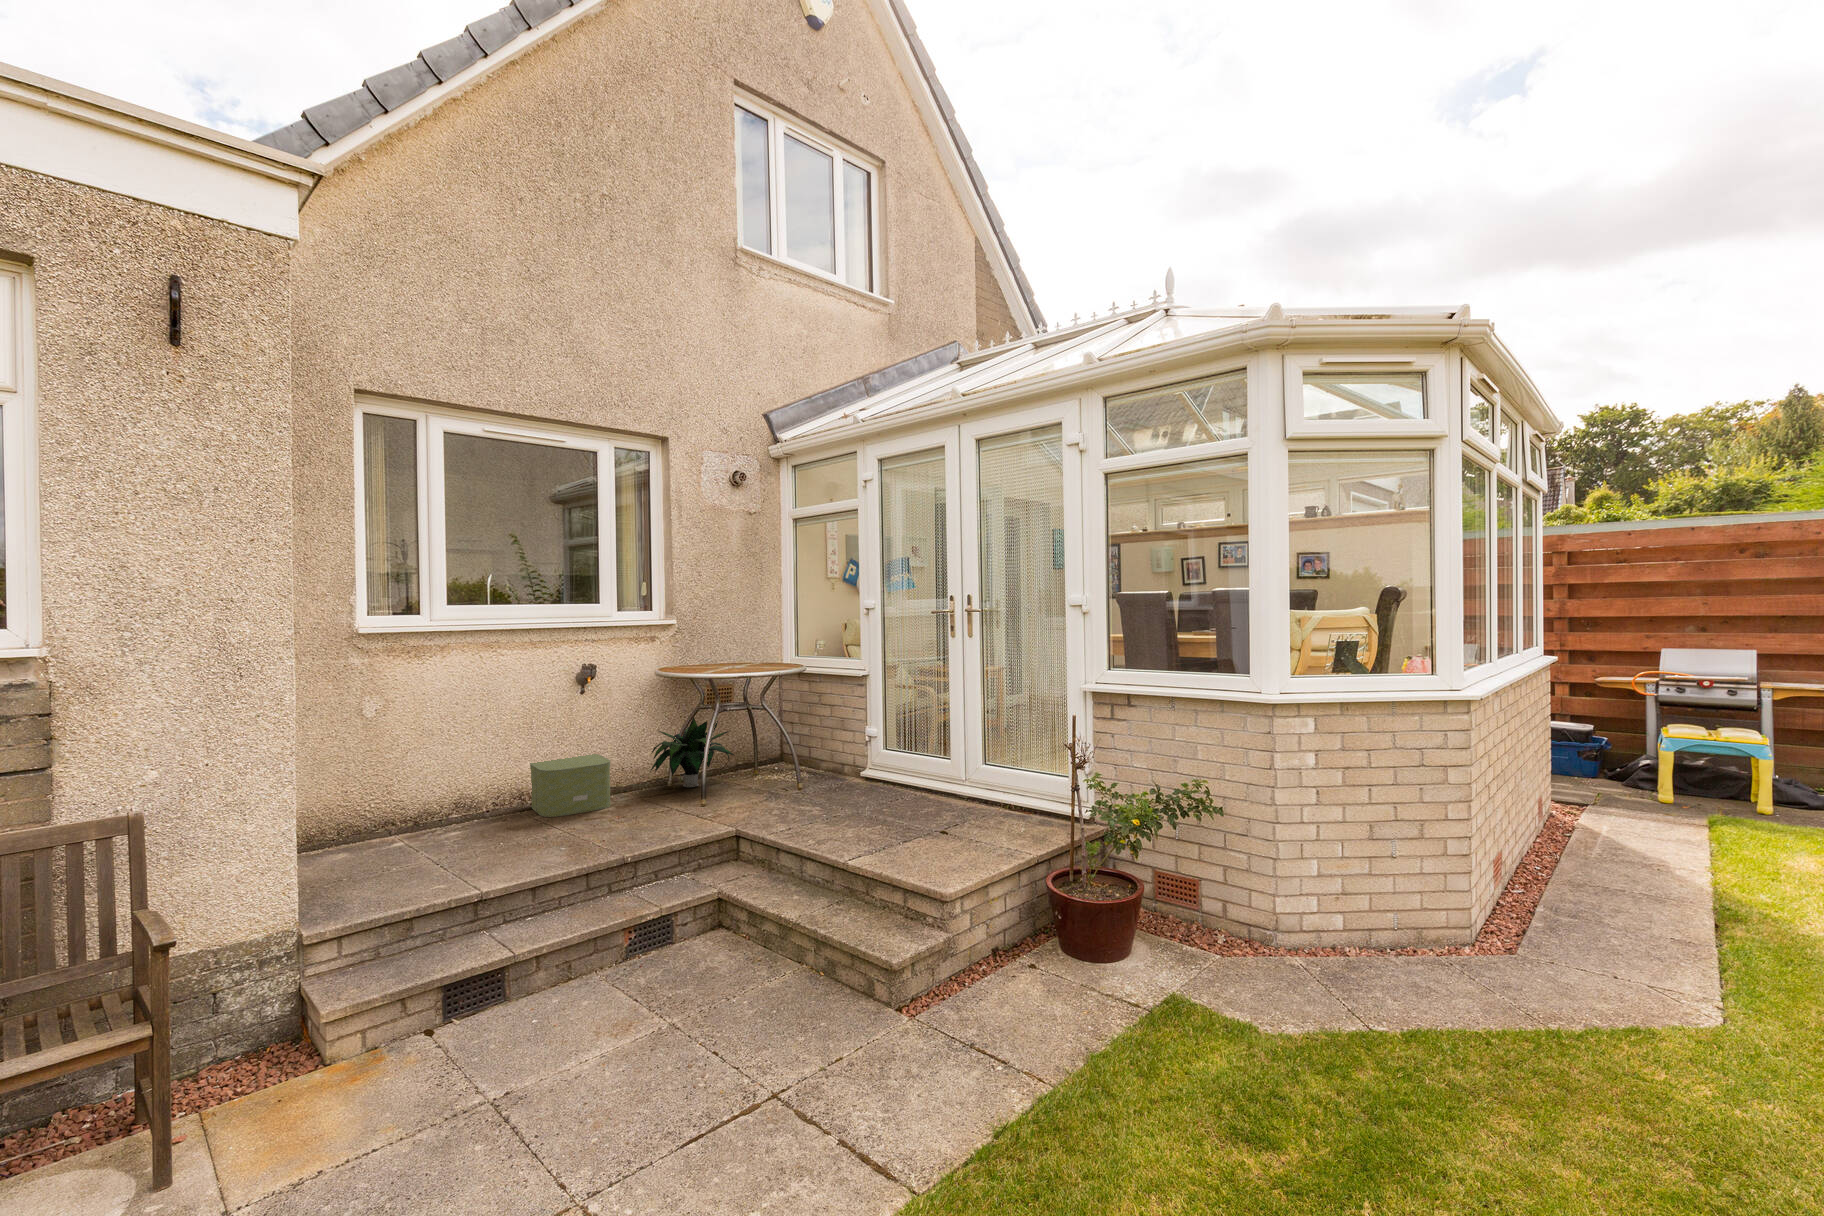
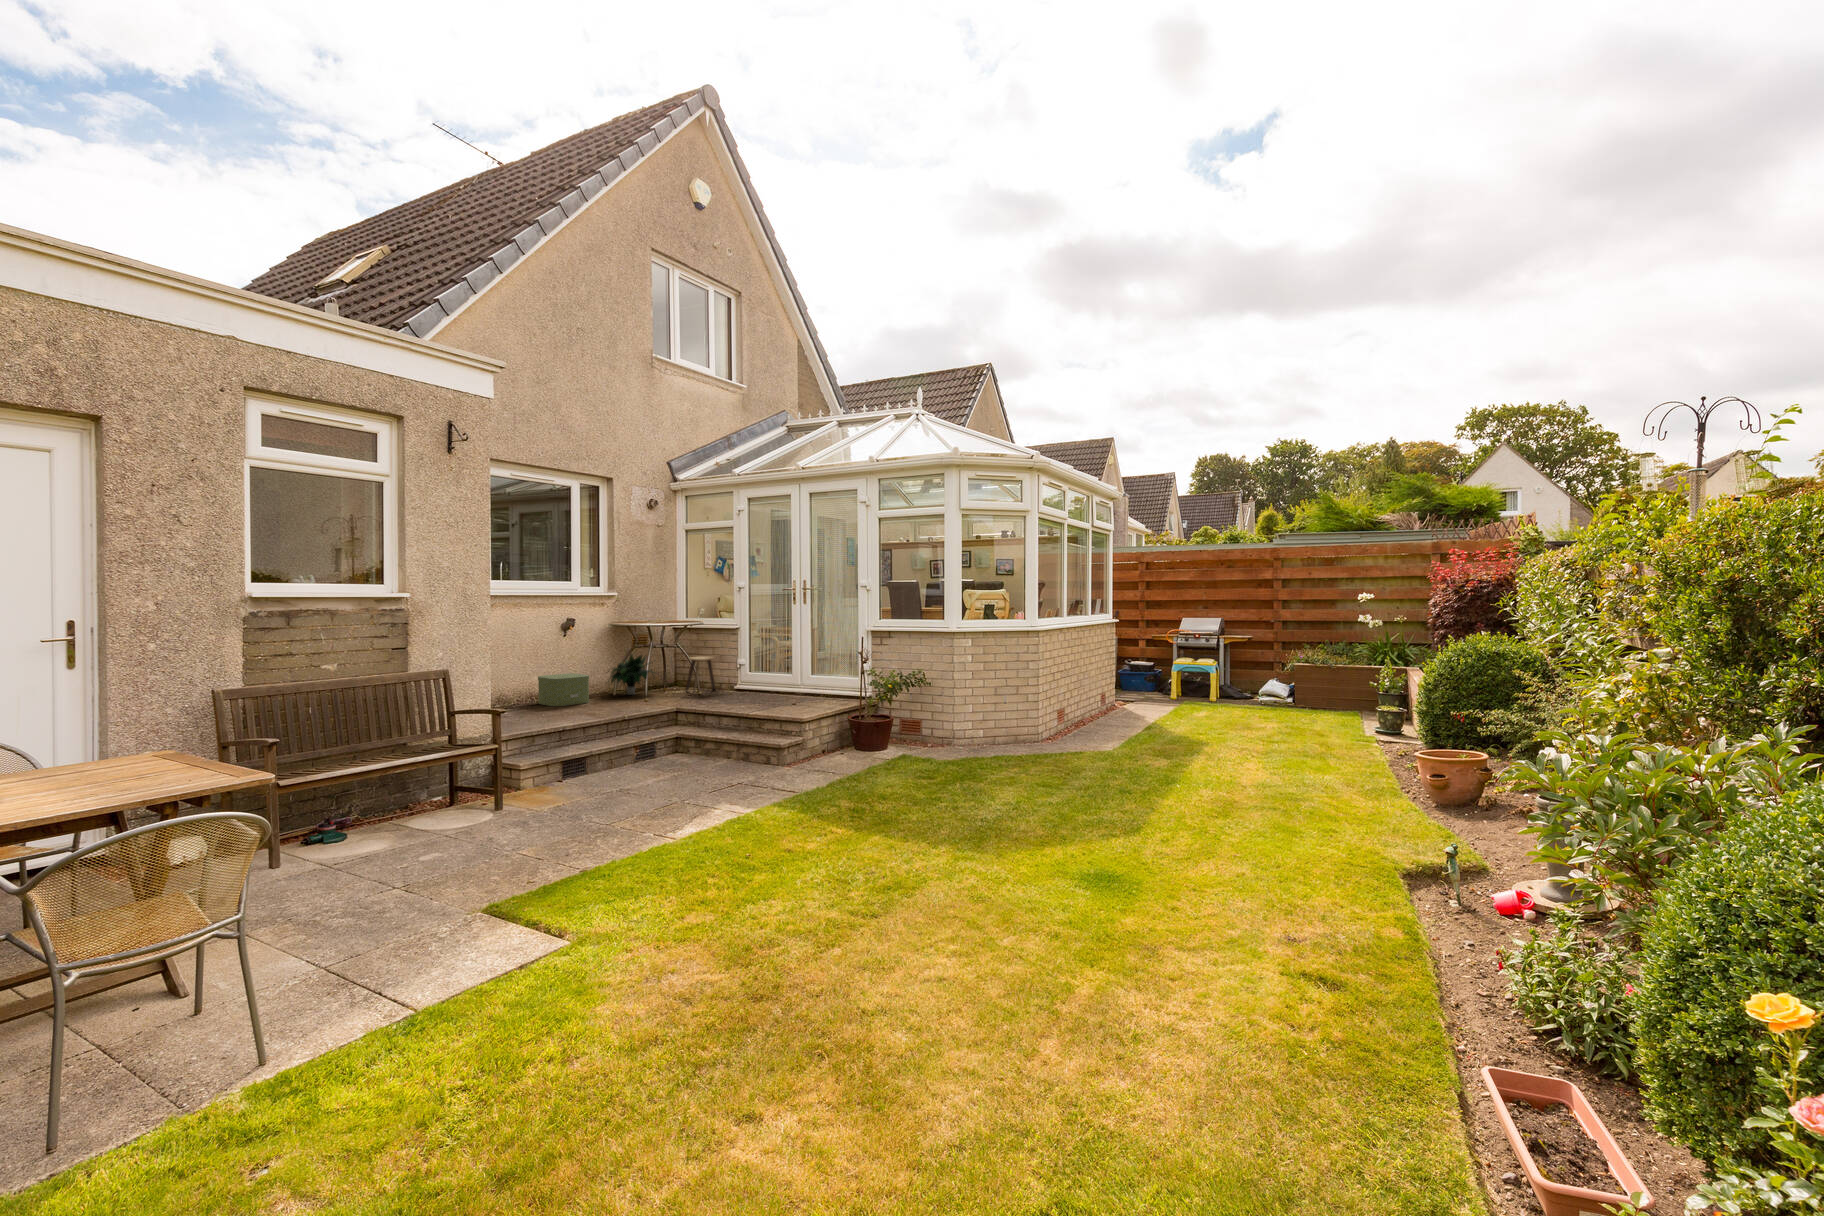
stool: none [778,724,829,792] -> present [686,657,715,693]

